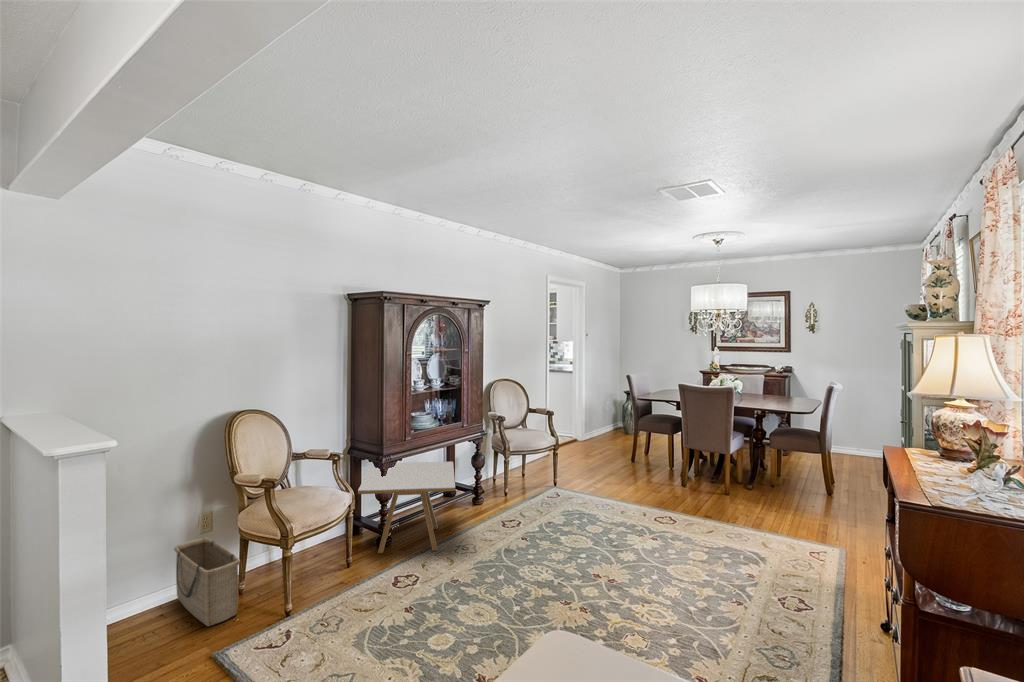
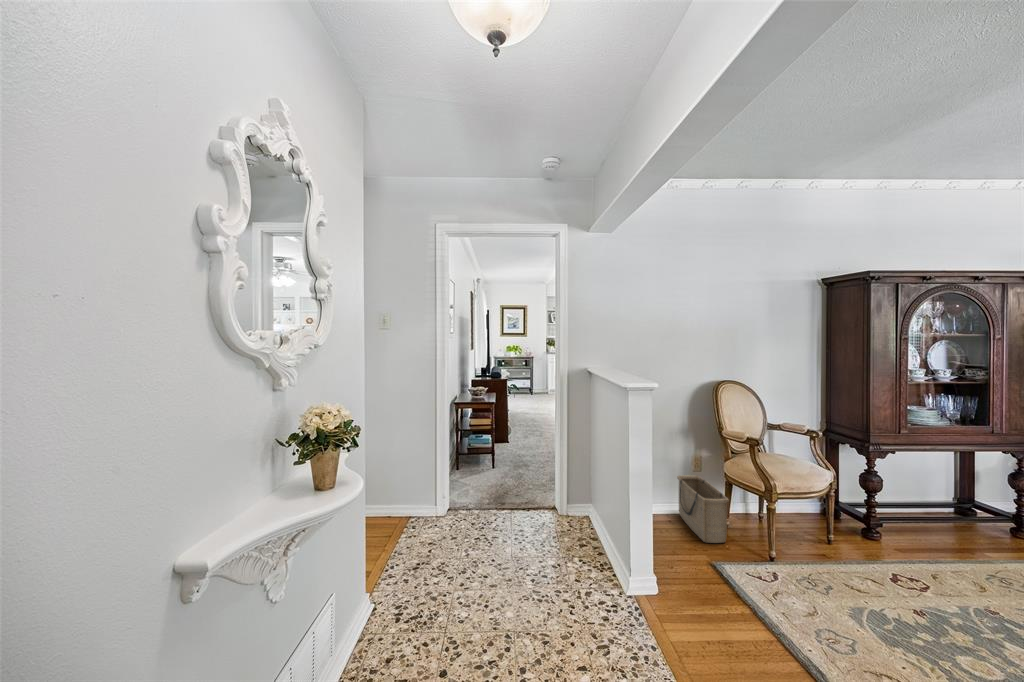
side table: present [358,462,455,554] -> none [840,451,987,567]

